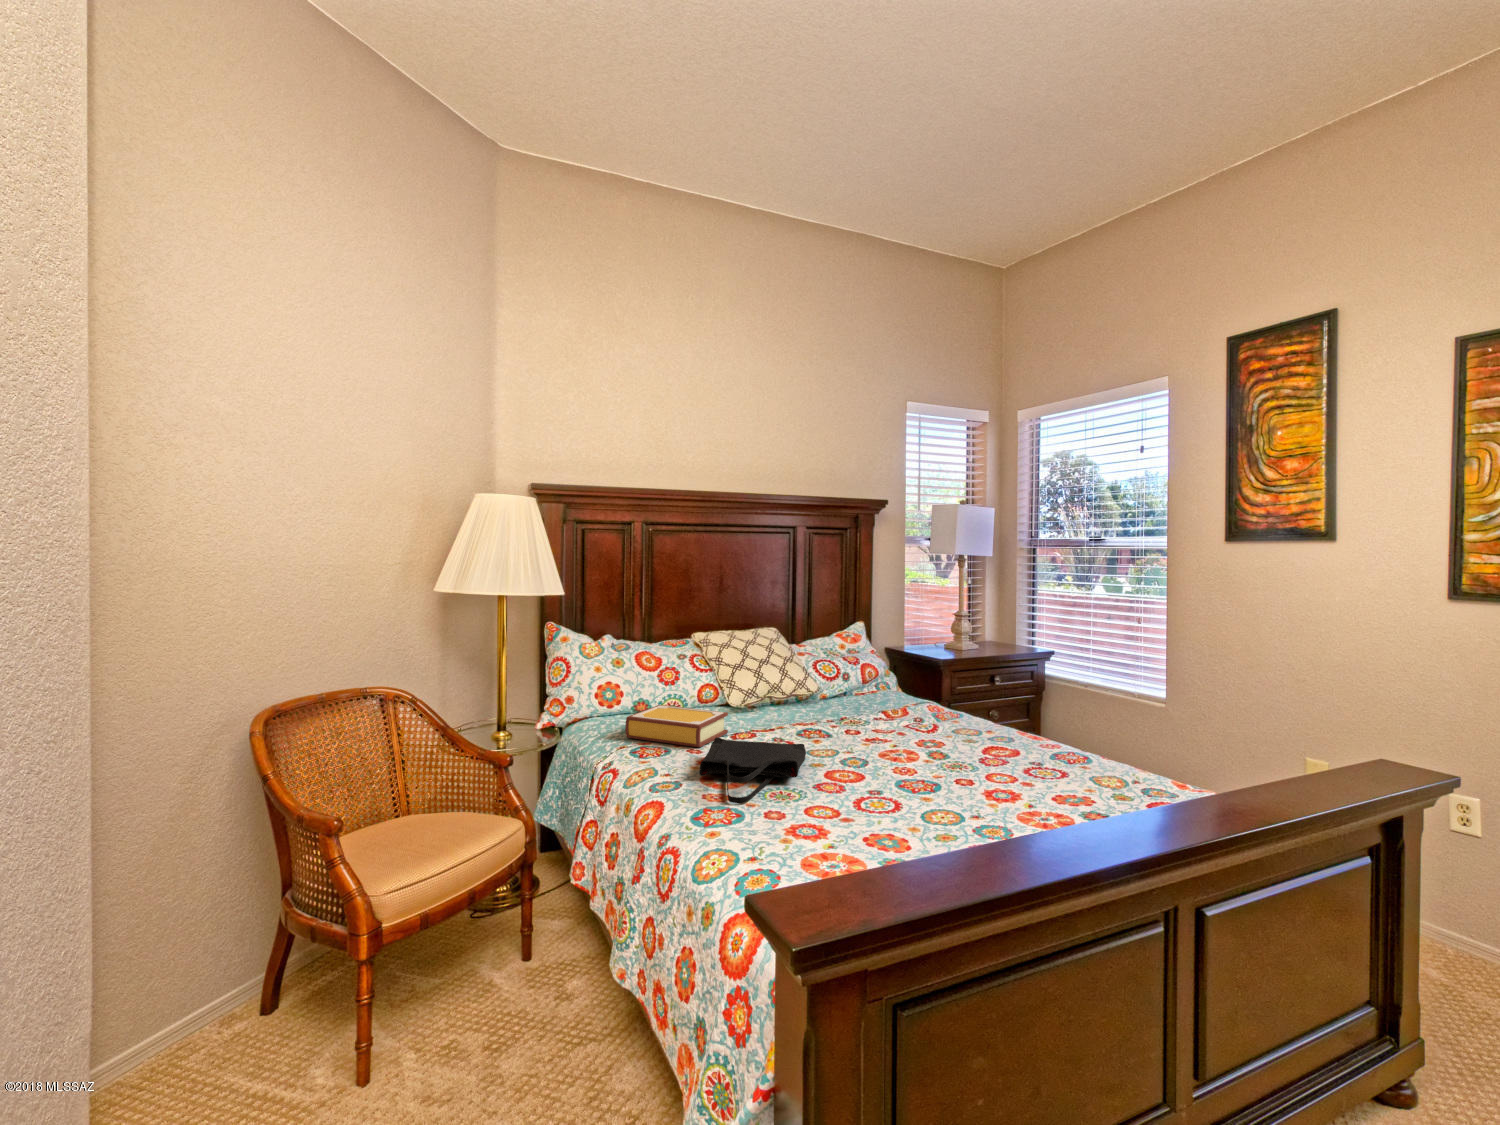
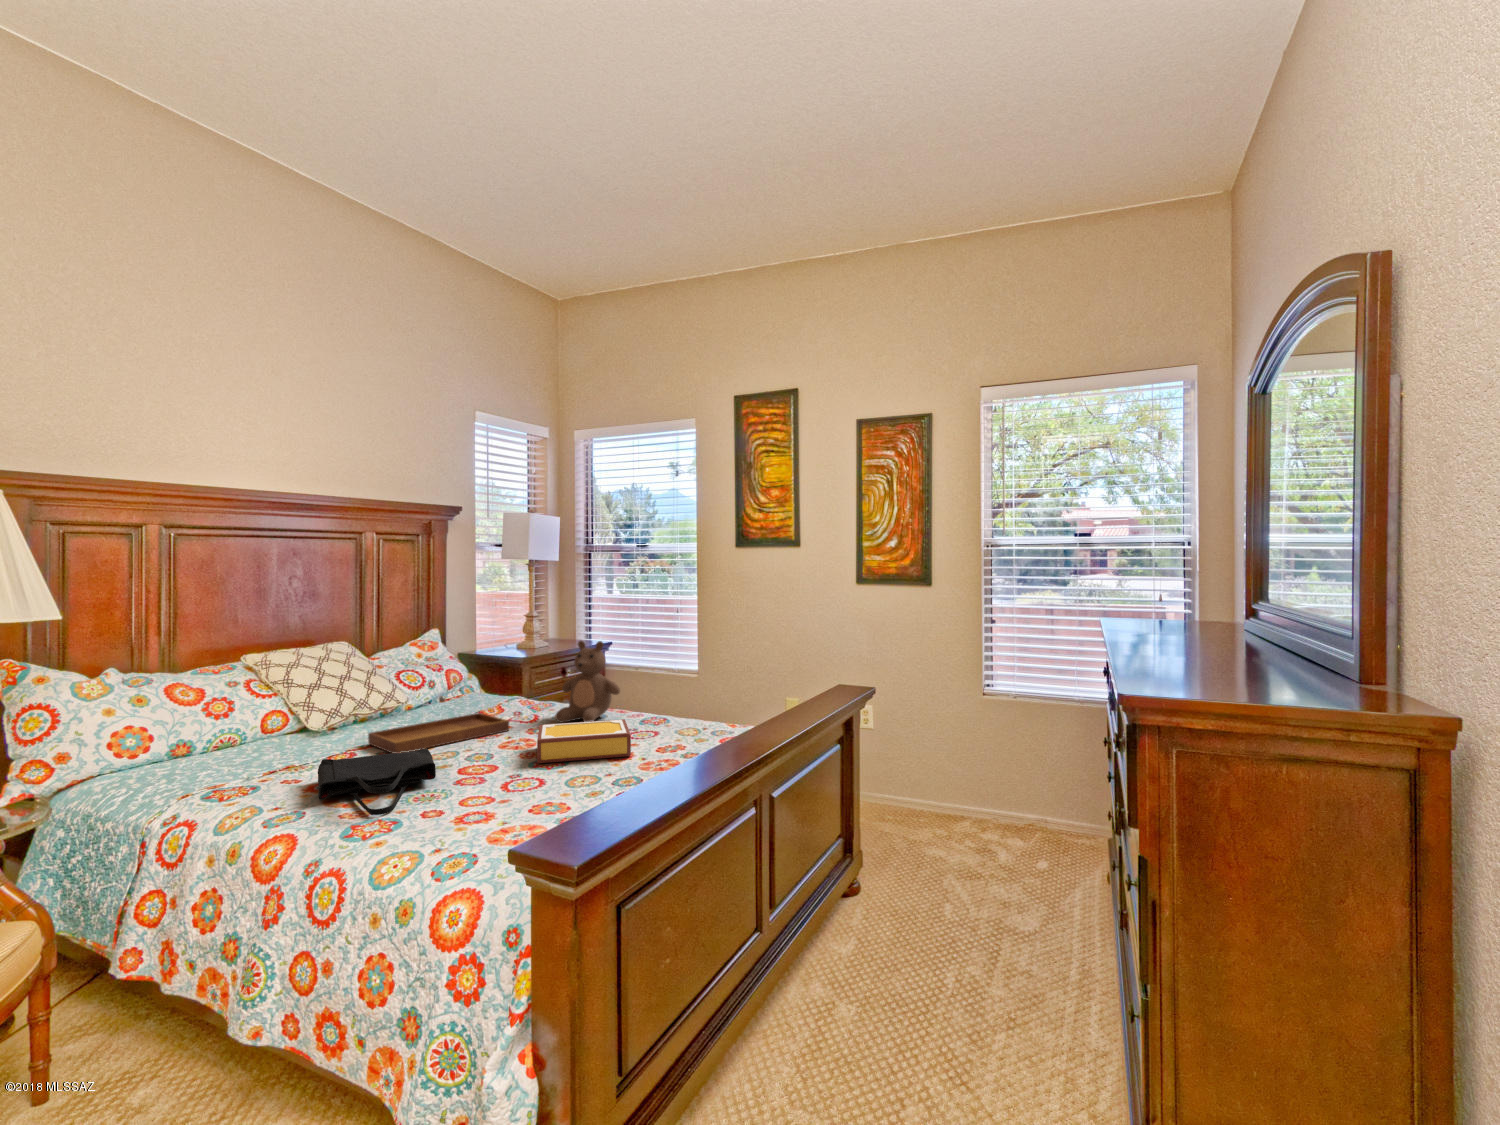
teddy bear: none [950,649,1028,747] -> present [555,641,620,723]
tray: none [770,692,899,744] -> present [368,696,509,753]
book: present [625,705,728,747] -> present [537,719,631,763]

